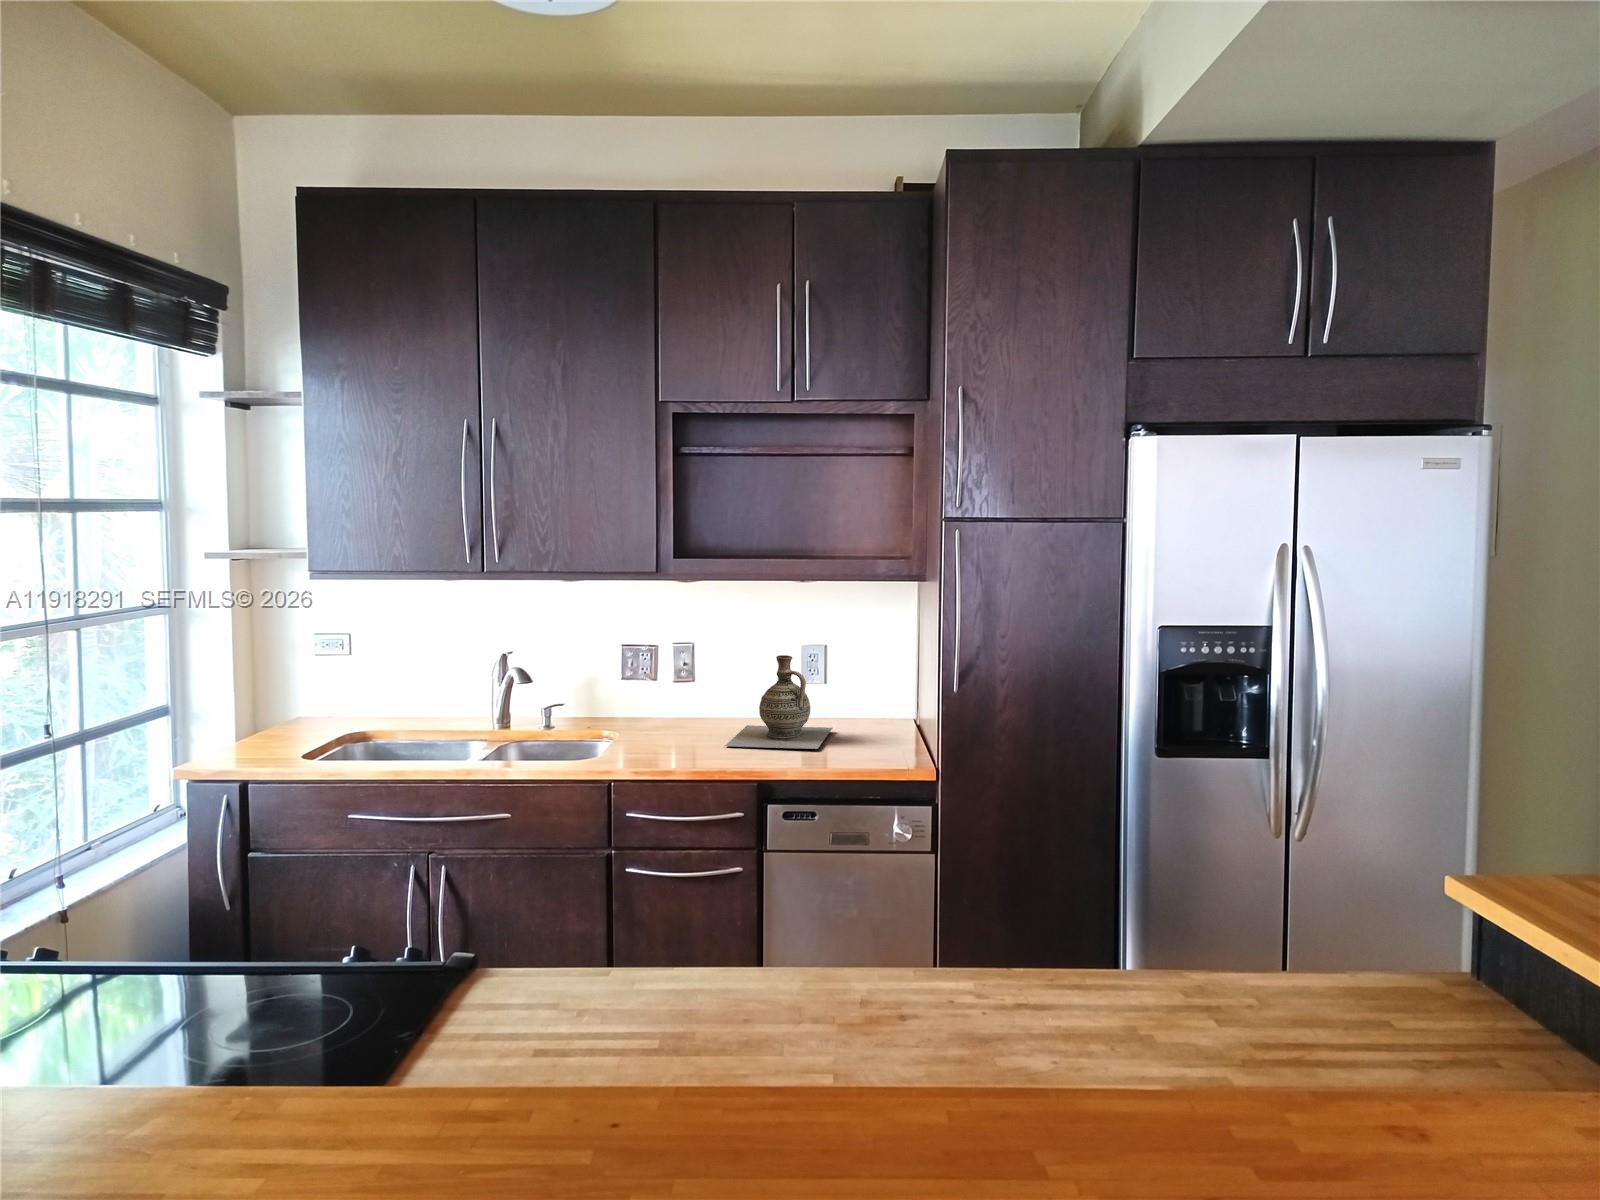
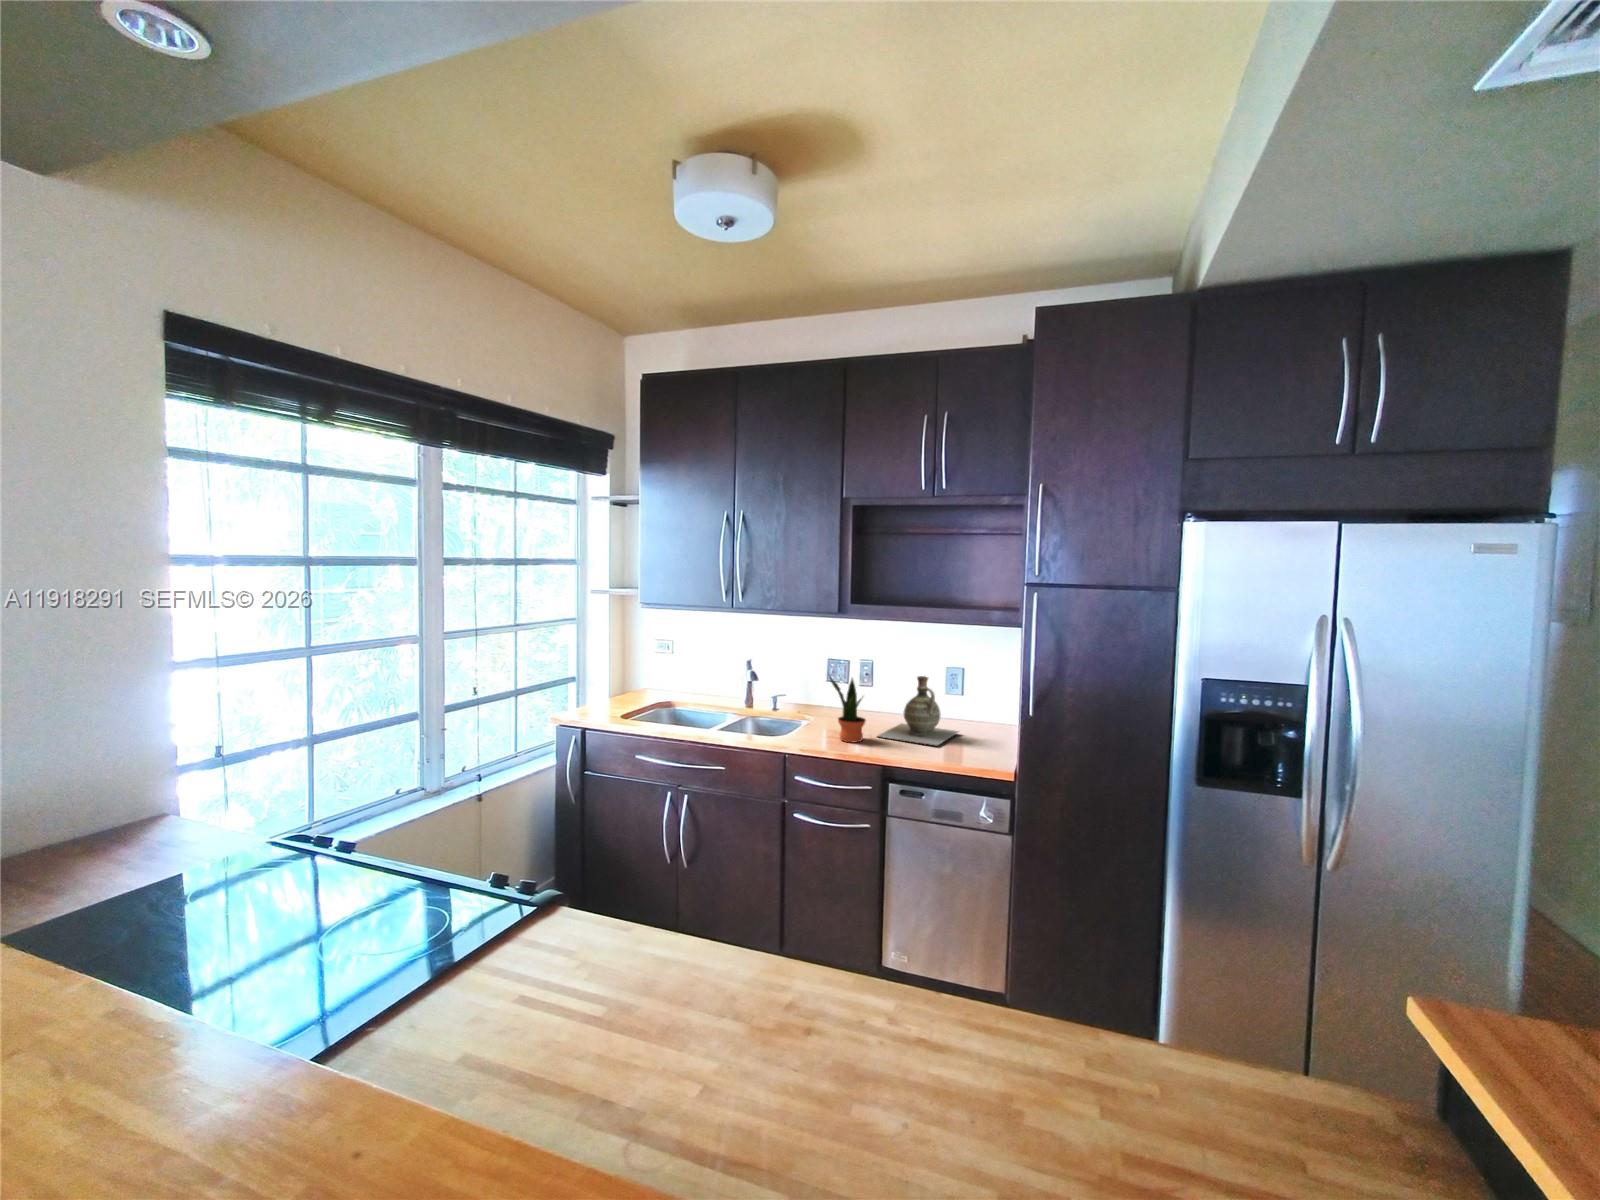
potted plant: none [658,659,714,758] -> present [830,677,866,742]

